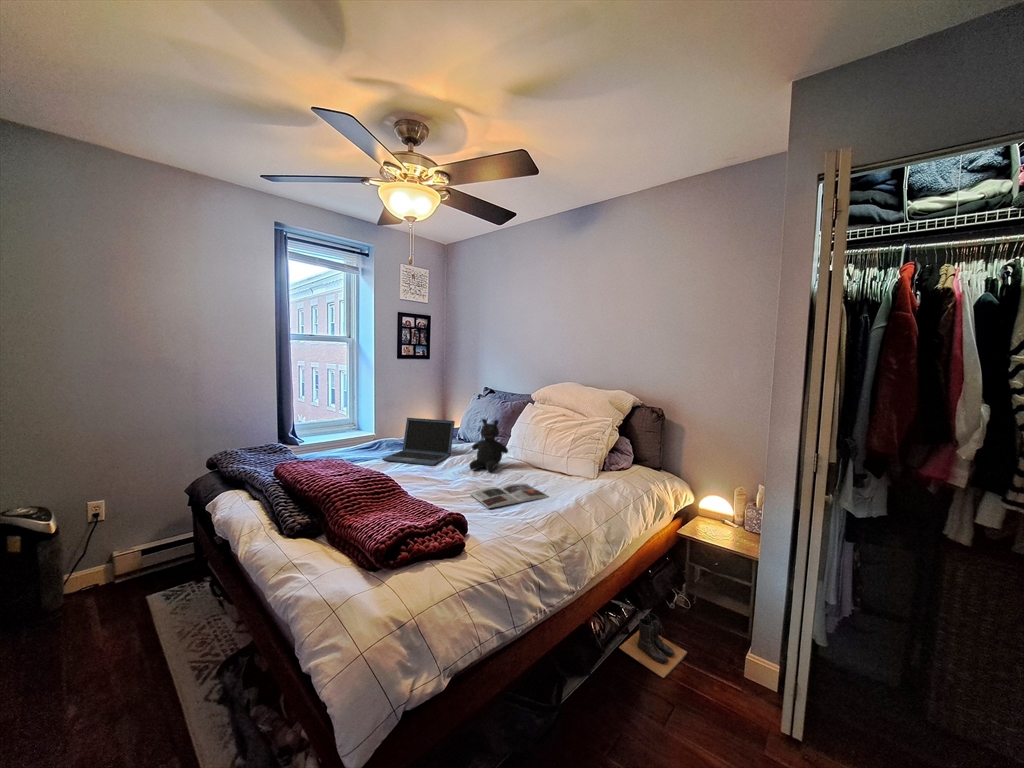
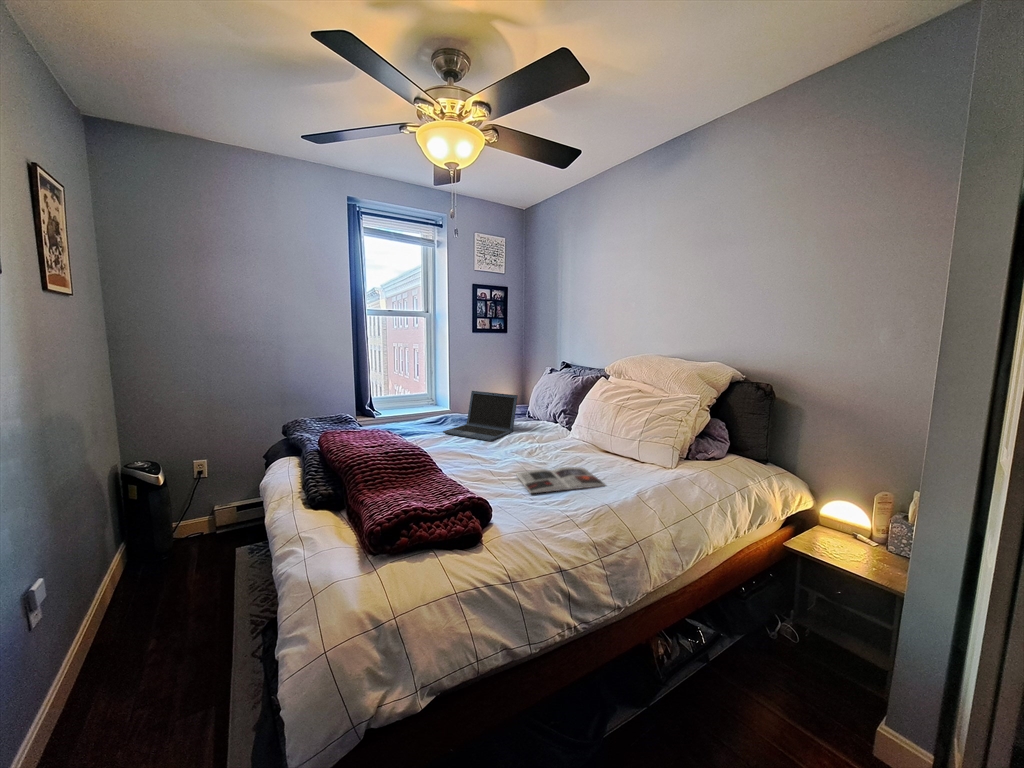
teddy bear: present [469,419,508,472] -> none [526,393,570,452]
boots: present [619,613,687,678] -> none [692,641,788,730]

